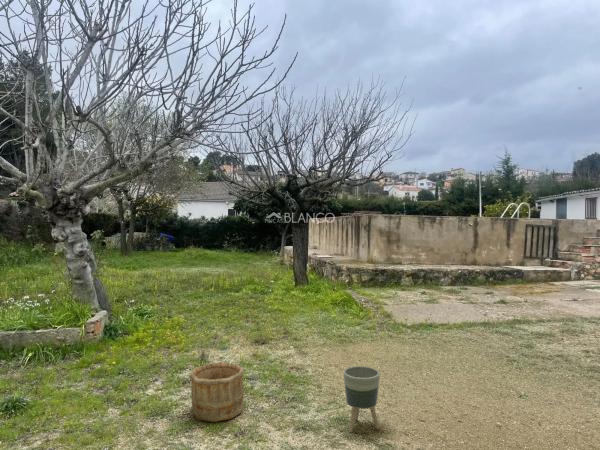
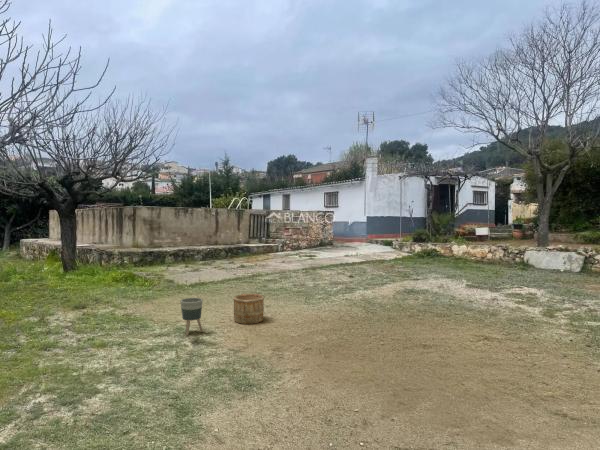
wooden bucket: present [189,362,244,422] -> present [233,293,264,324]

